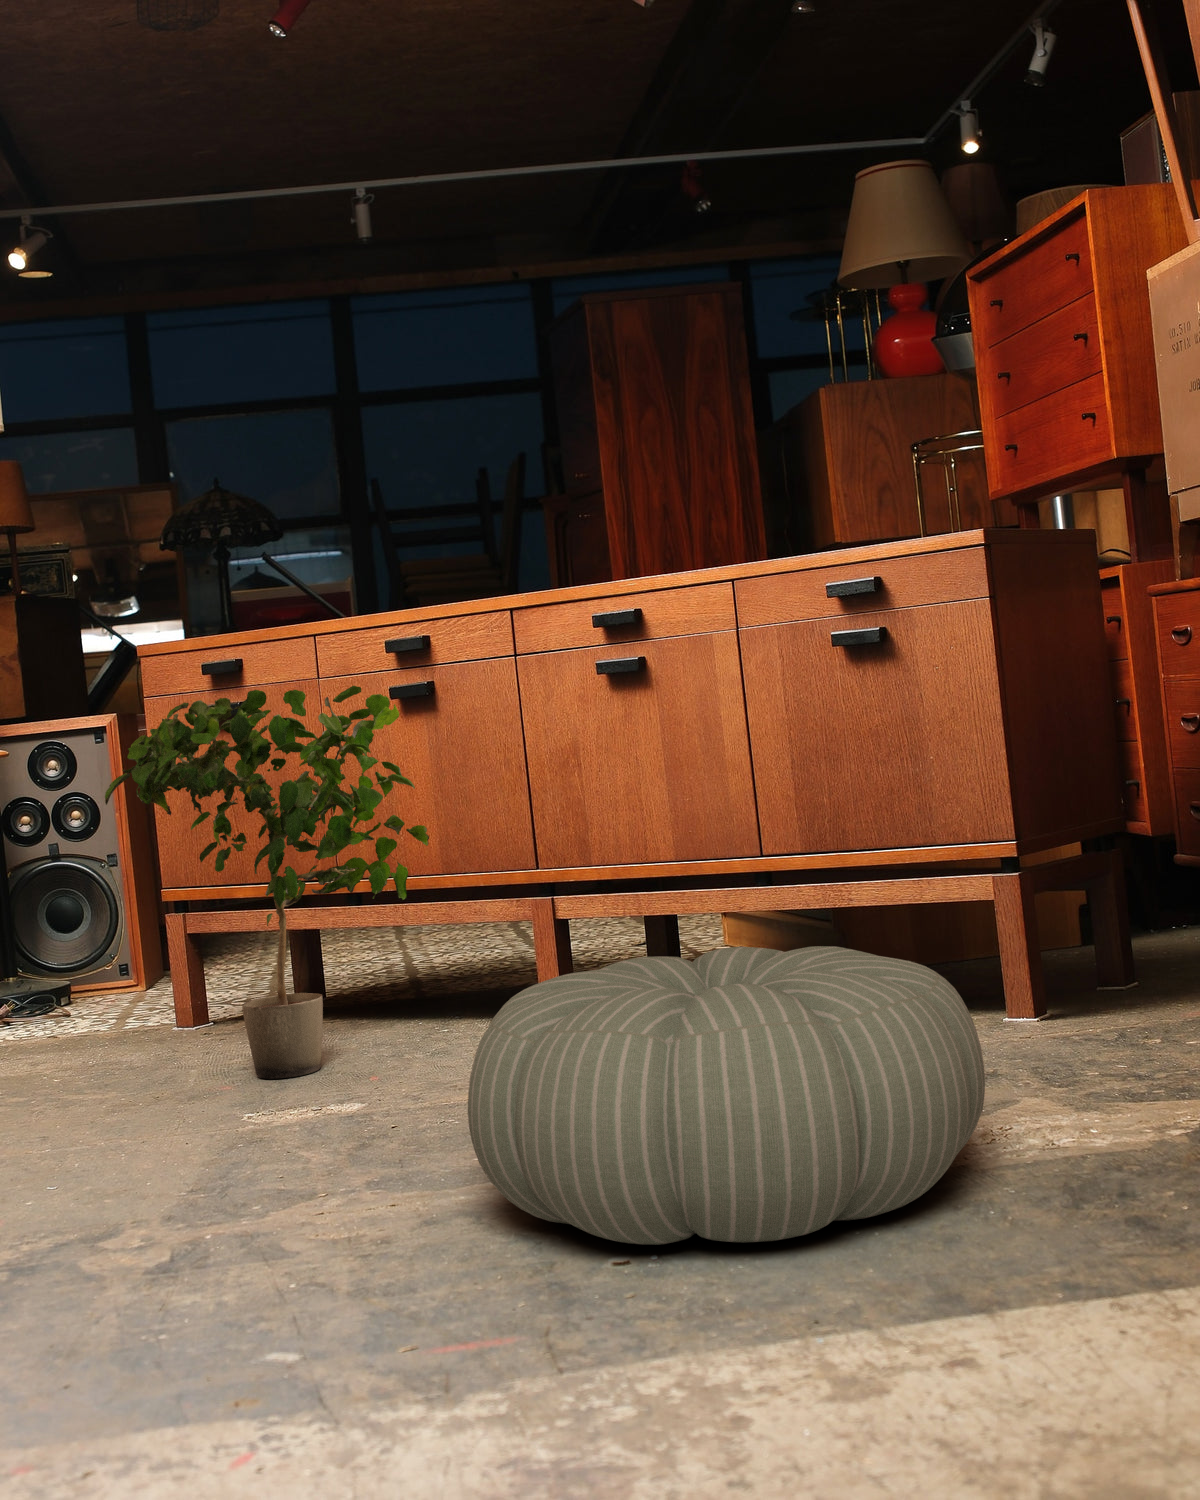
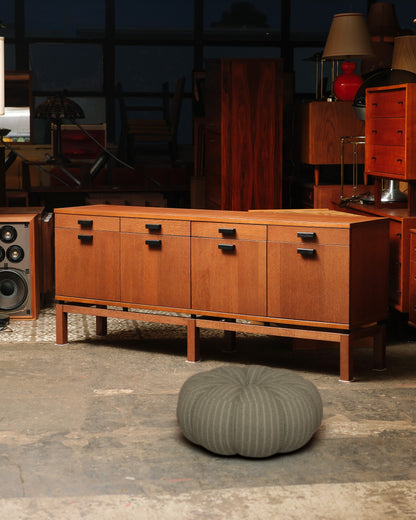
potted plant: present [105,686,429,1079] -> none [50,246,156,375]

